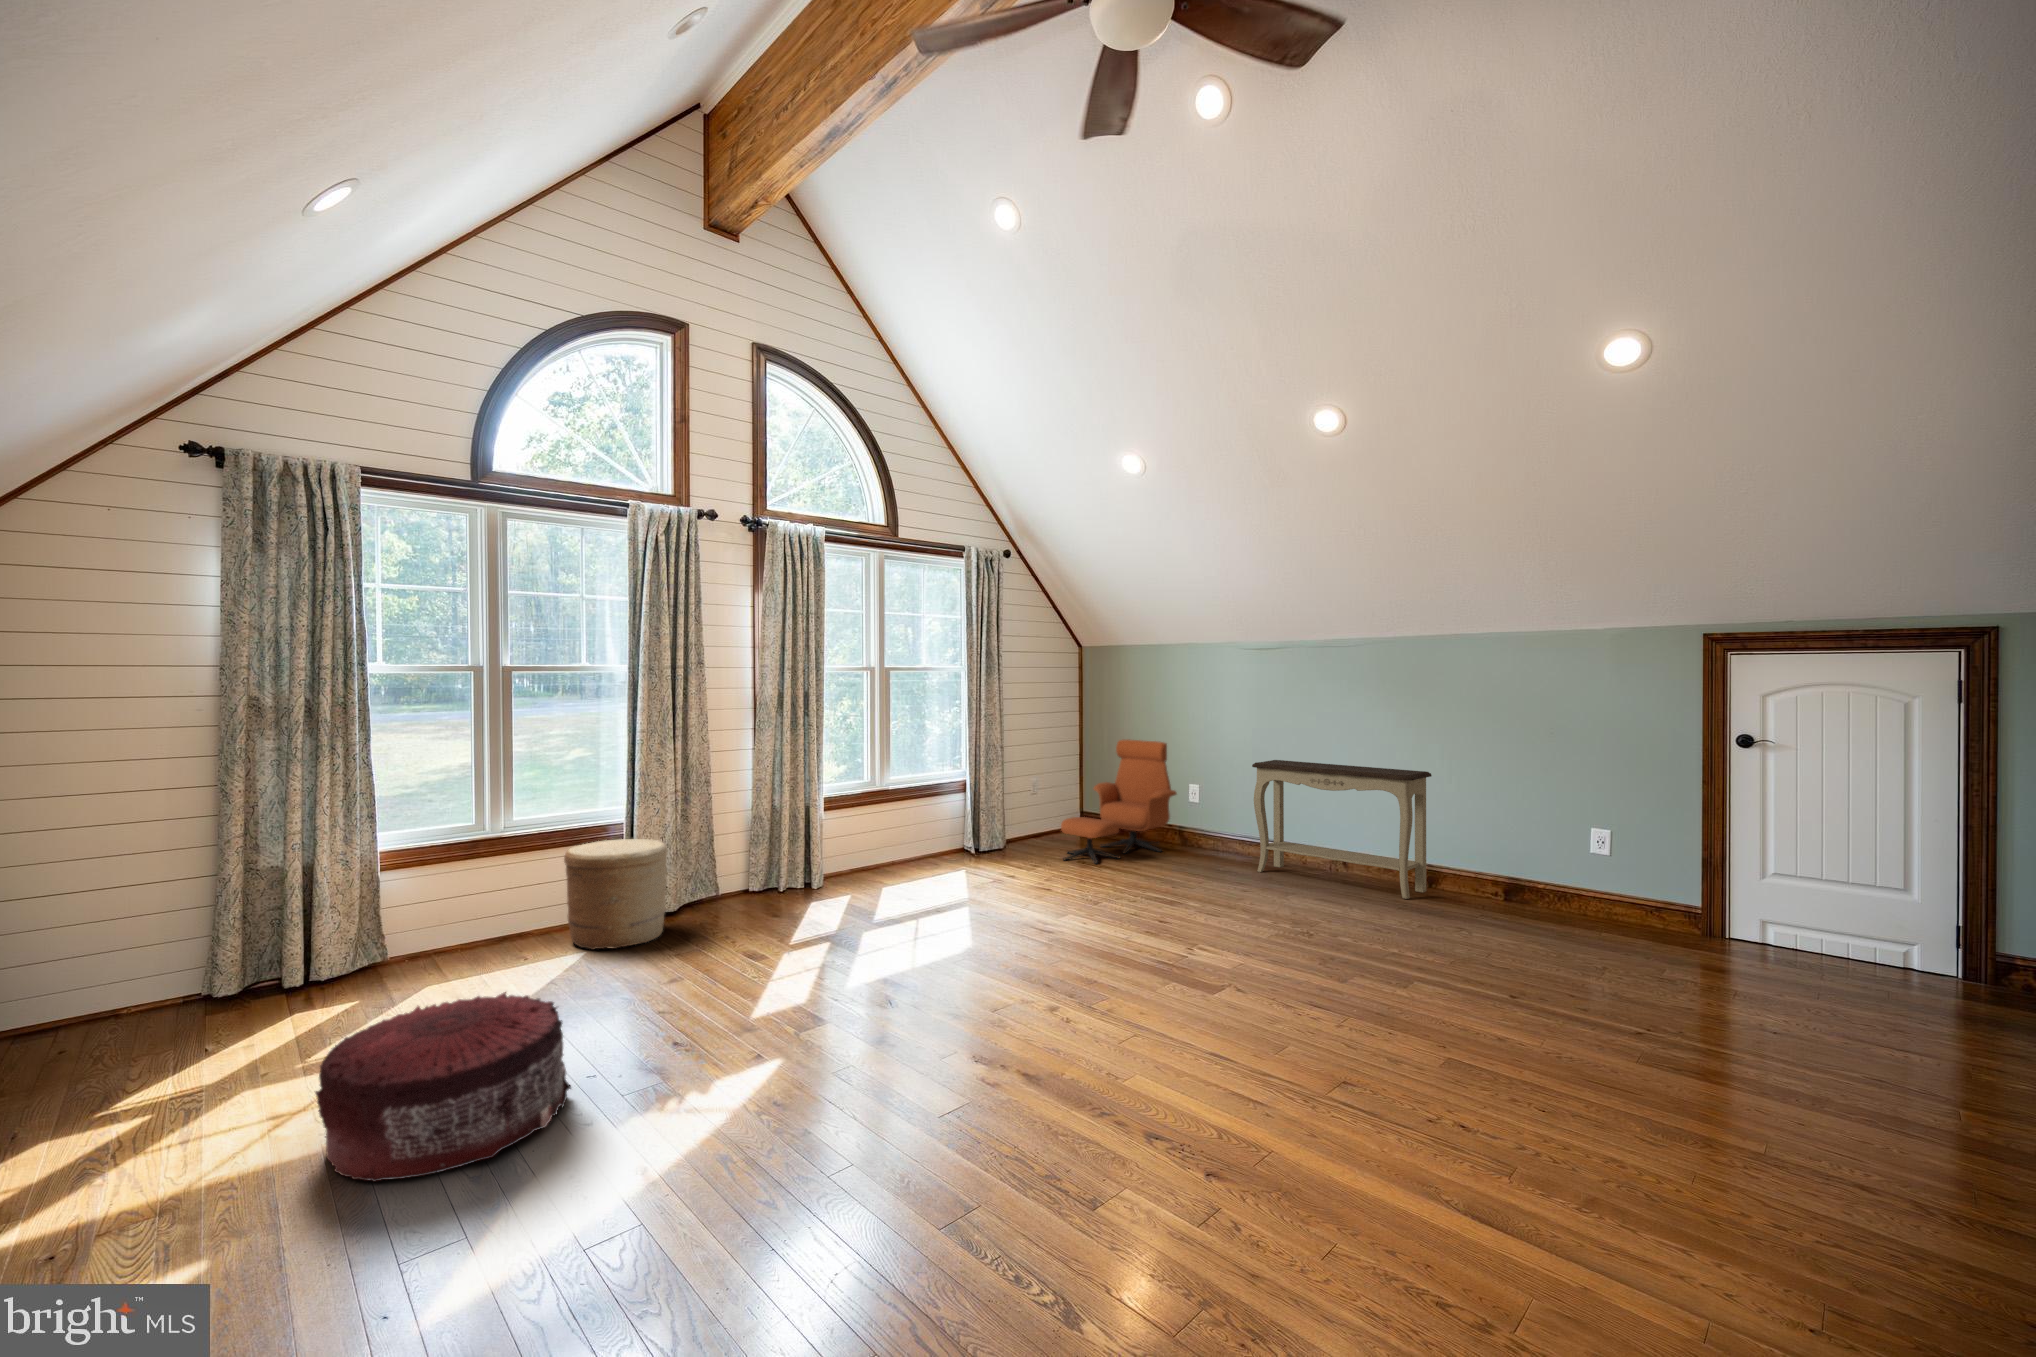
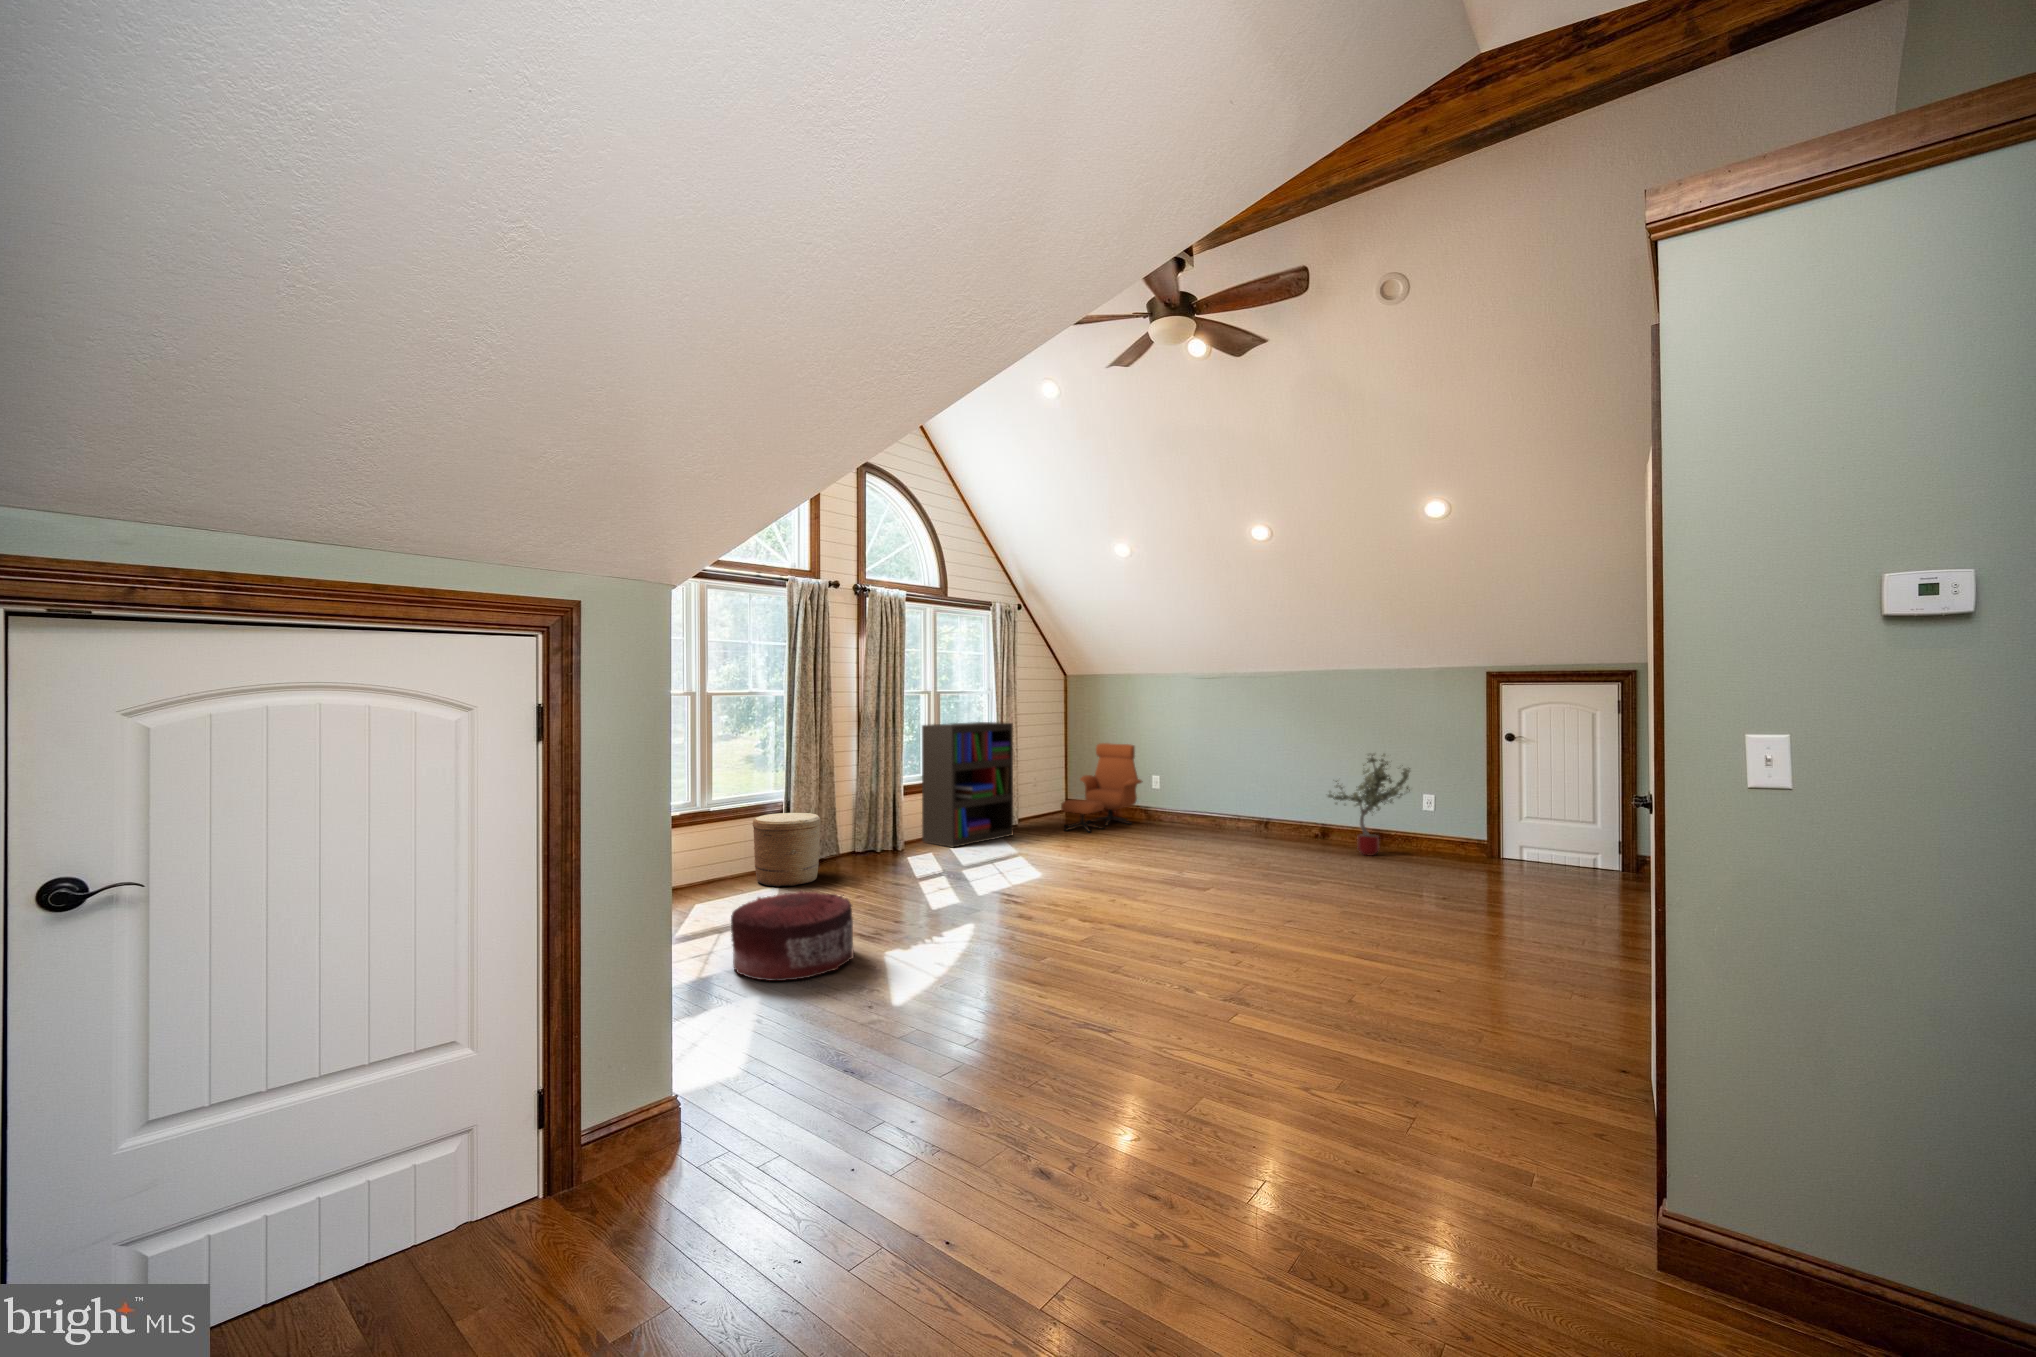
bookshelf: none [857,710,989,885] -> present [922,722,1013,848]
console table: present [1252,760,1432,899] -> none [1199,756,1321,847]
potted tree: none [1437,762,1577,920] -> present [1328,754,1410,856]

